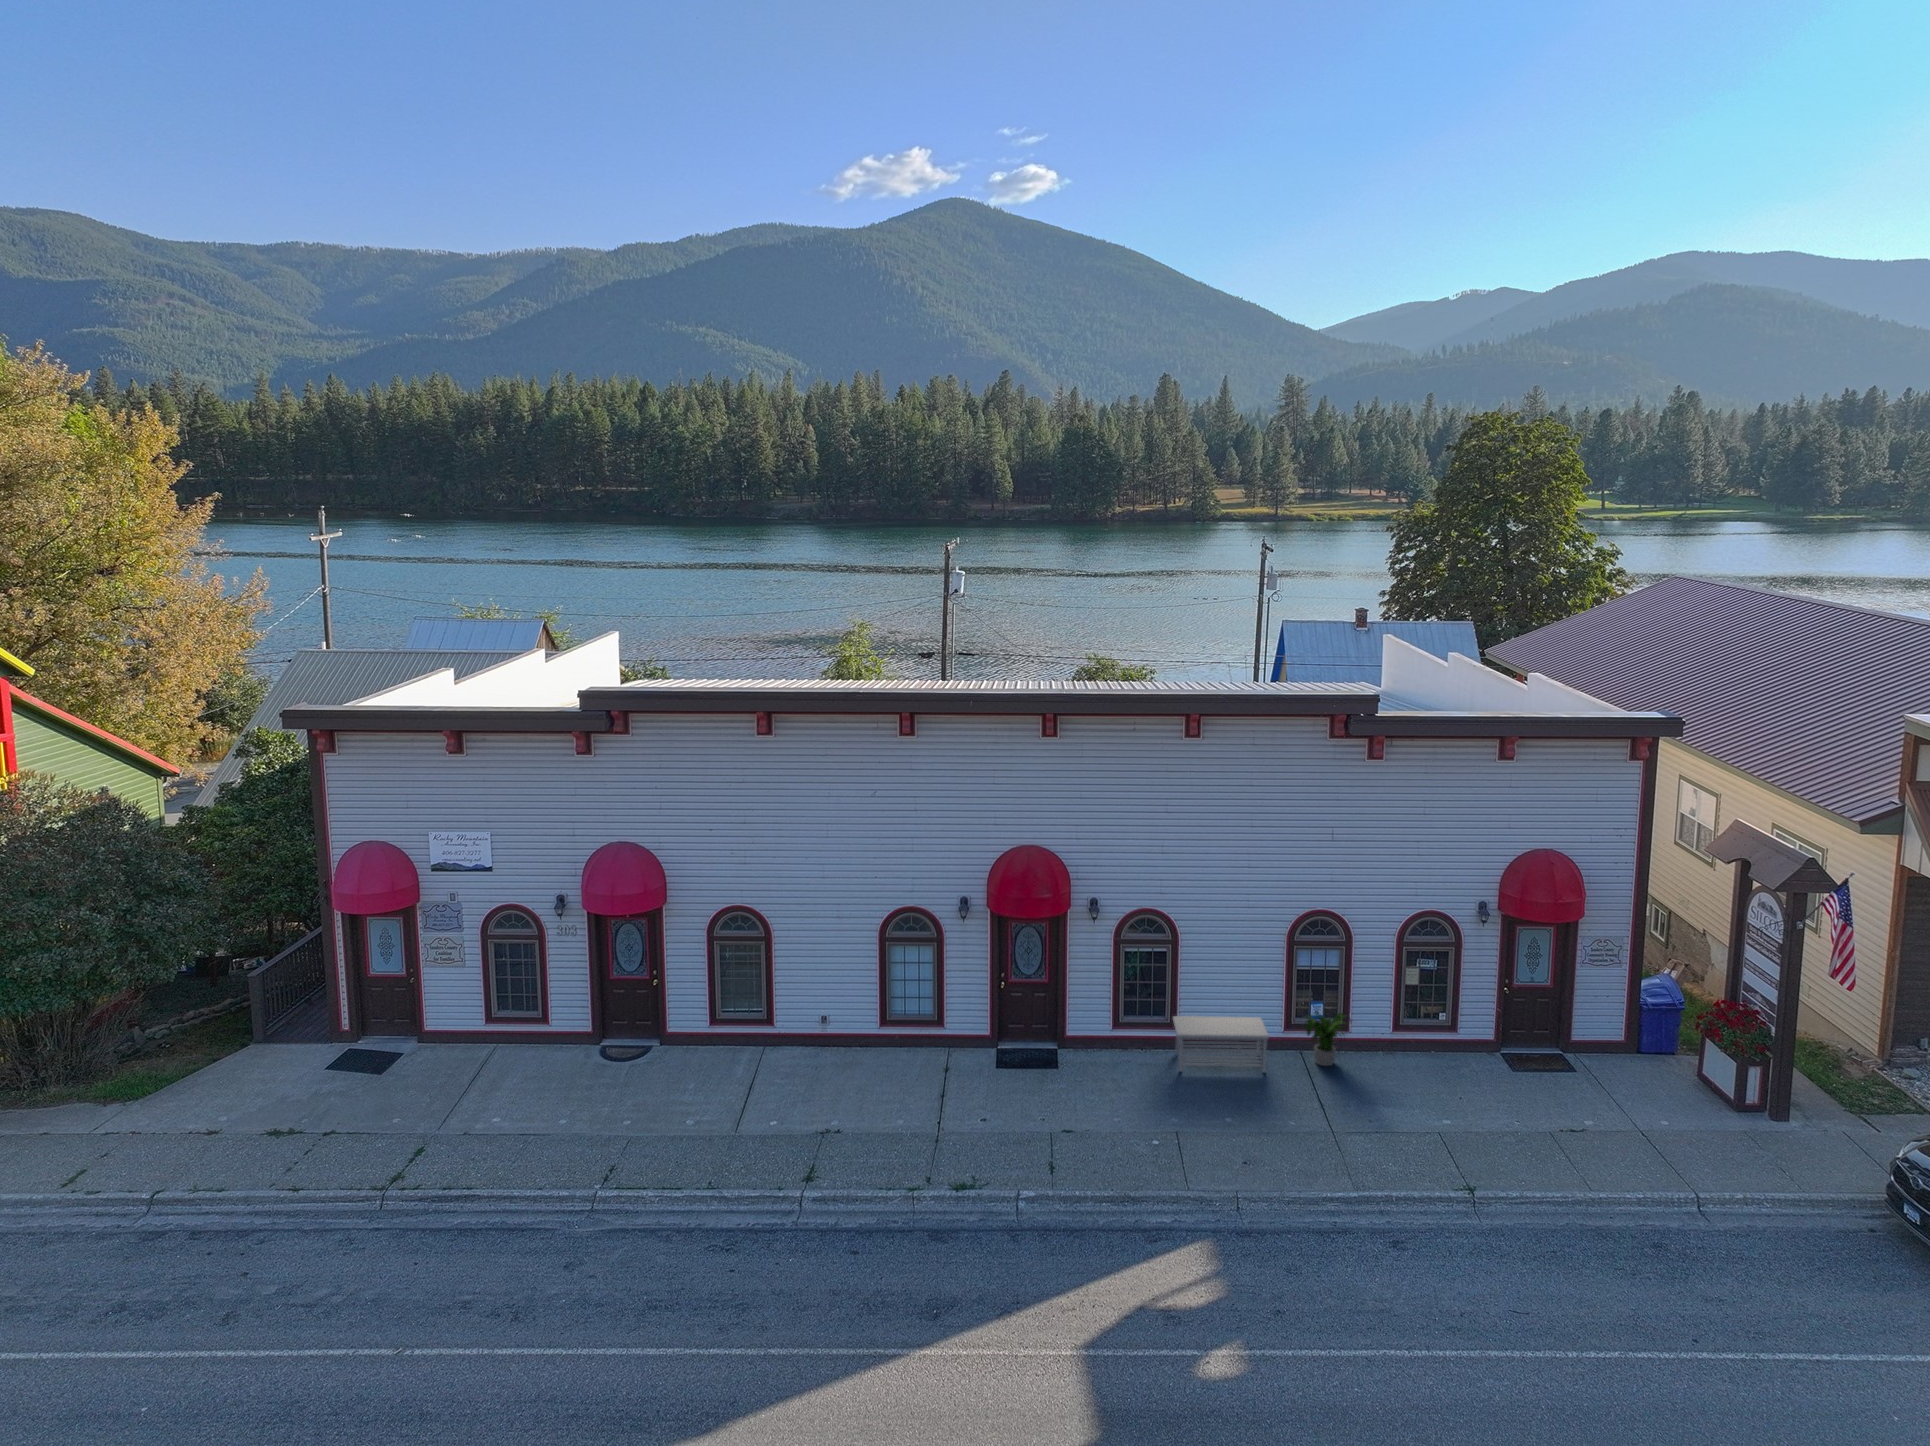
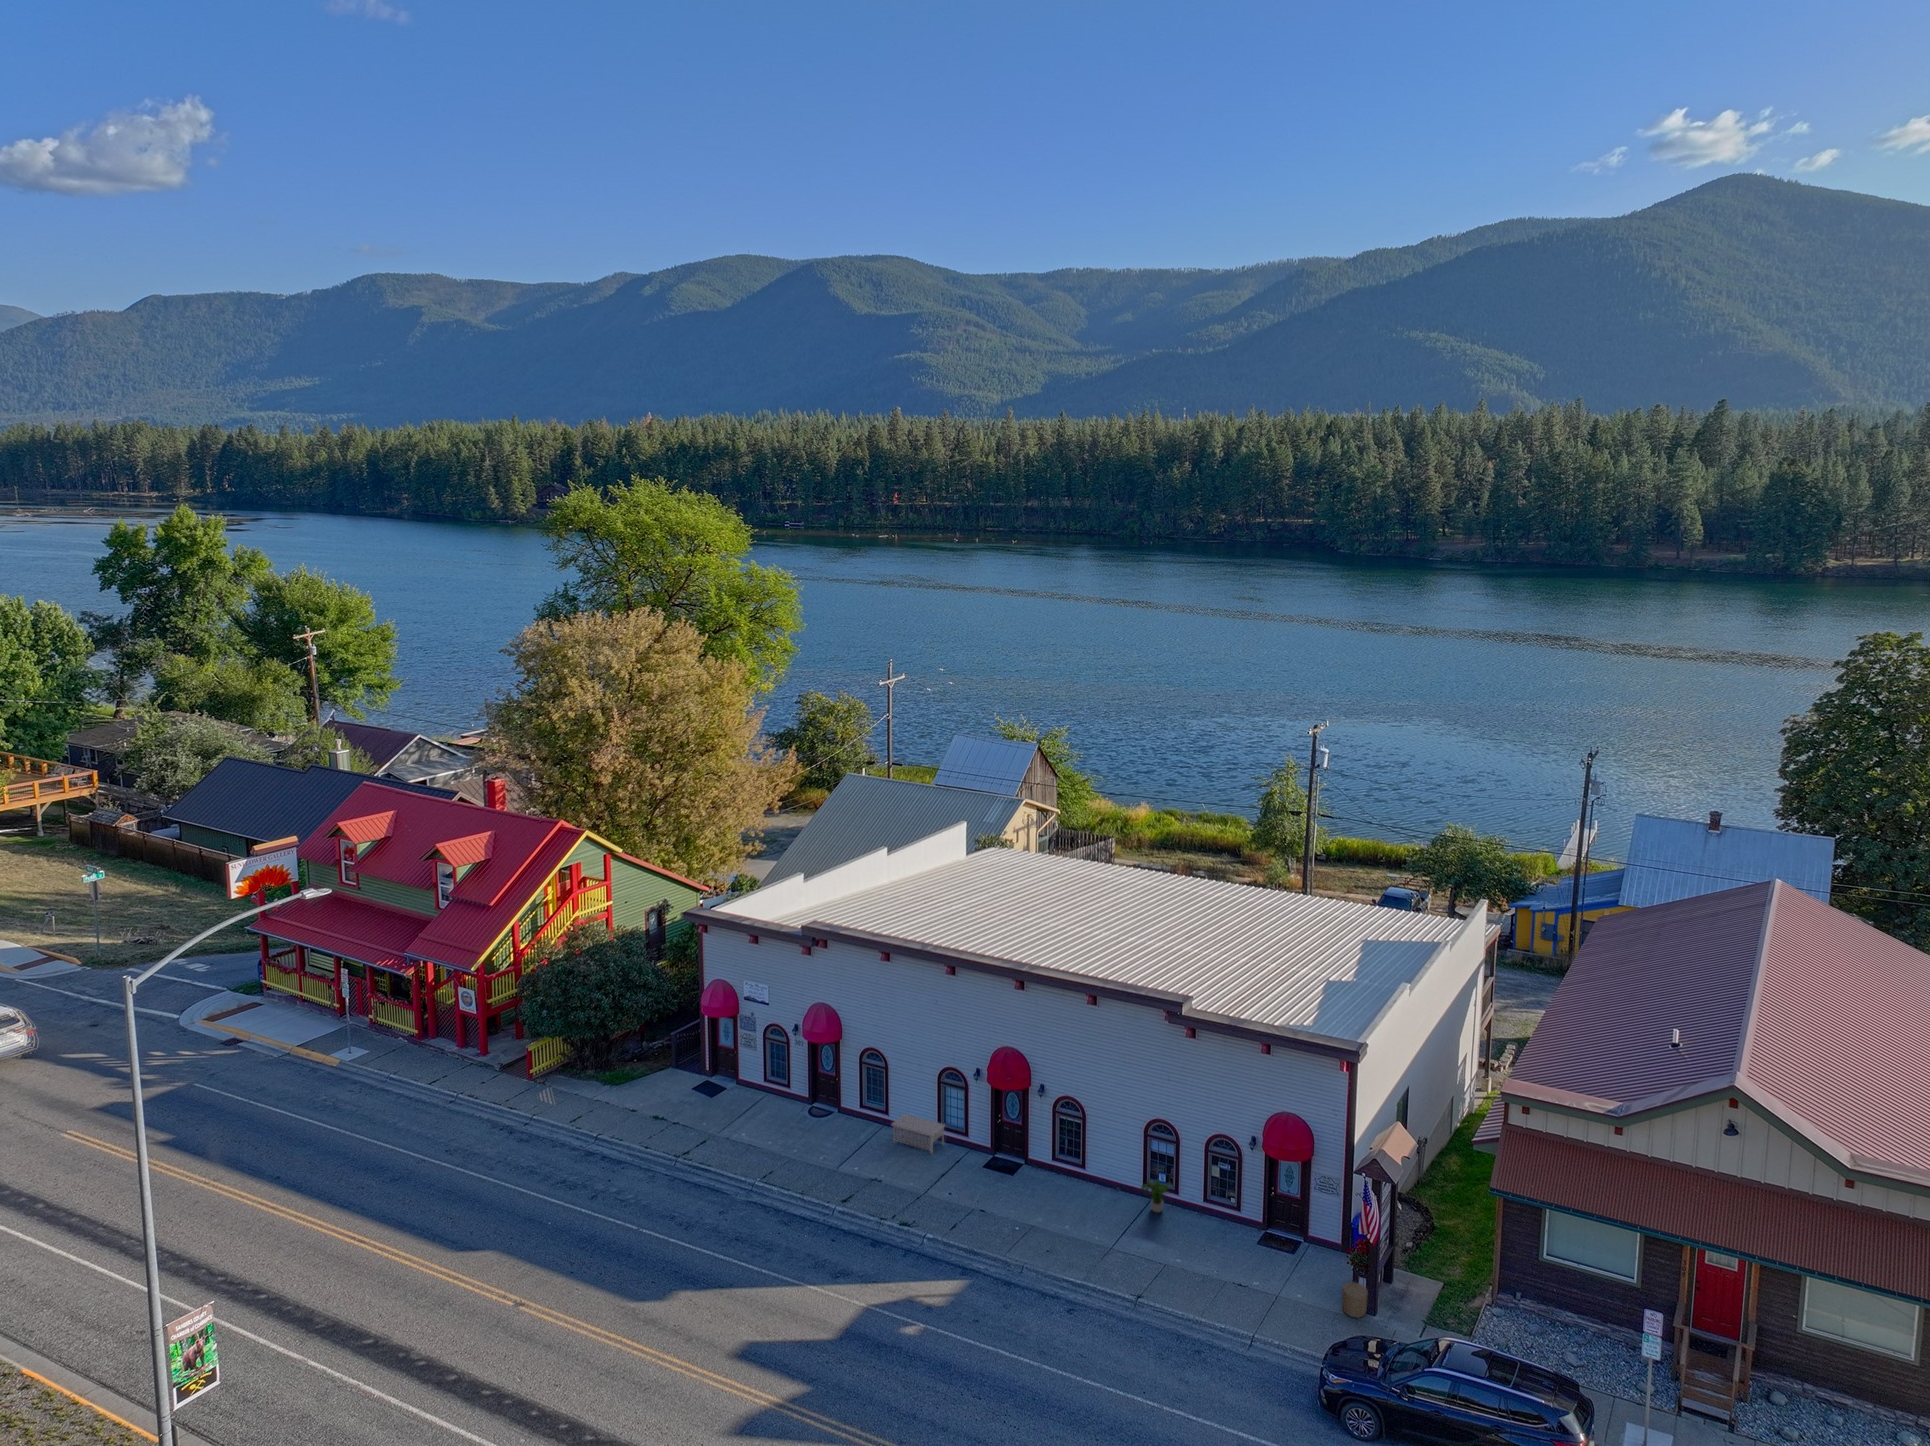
storage bench: present [1173,1016,1269,1073] -> present [892,1114,945,1153]
woven basket: none [1728,1077,1775,1130] -> present [1342,1282,1368,1318]

